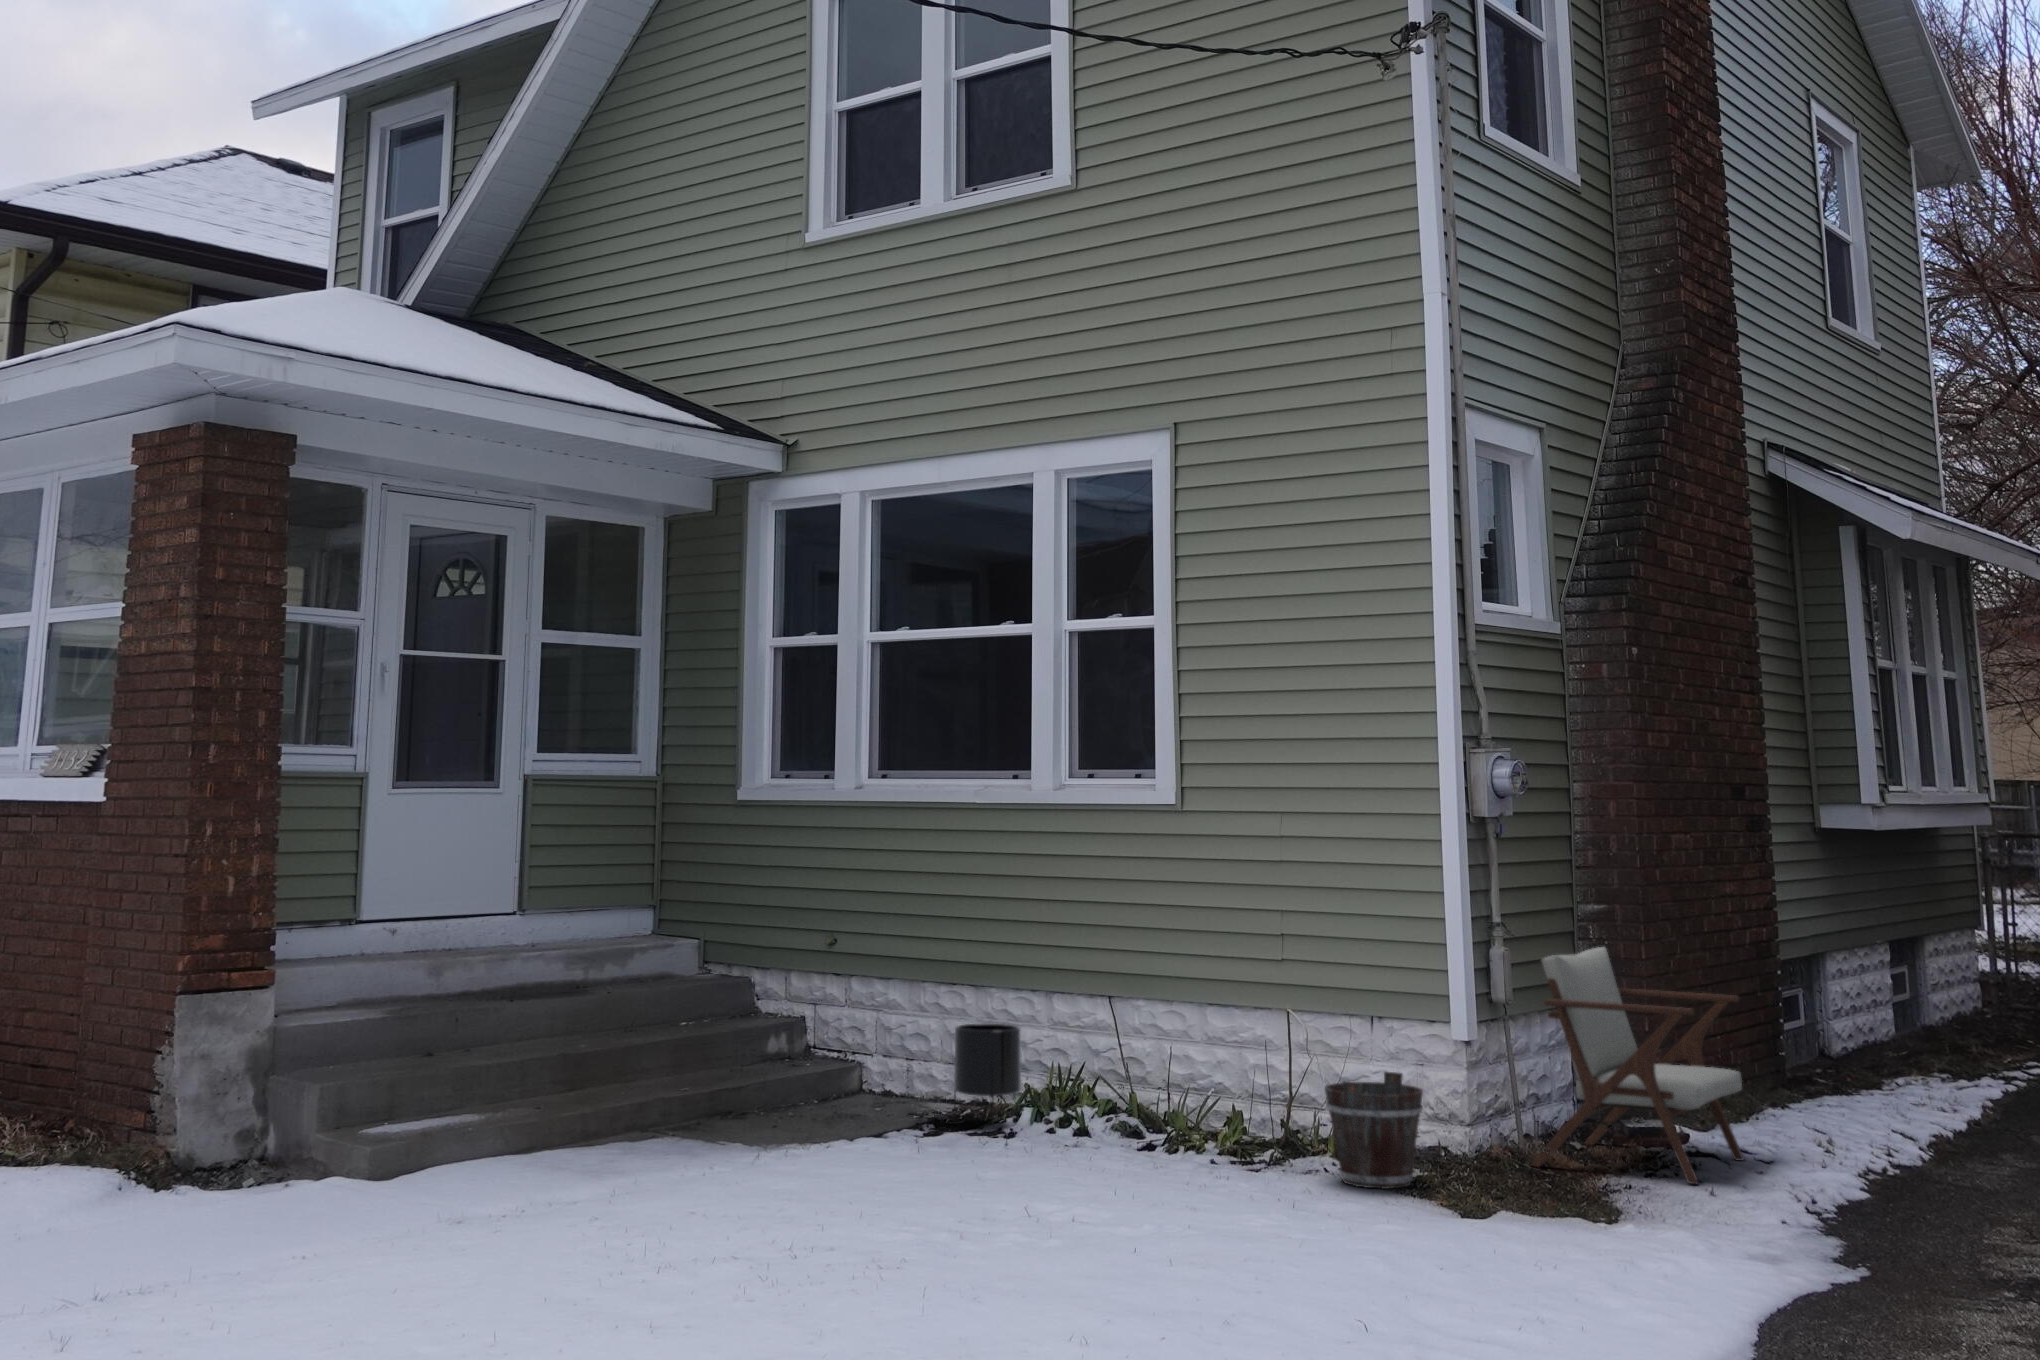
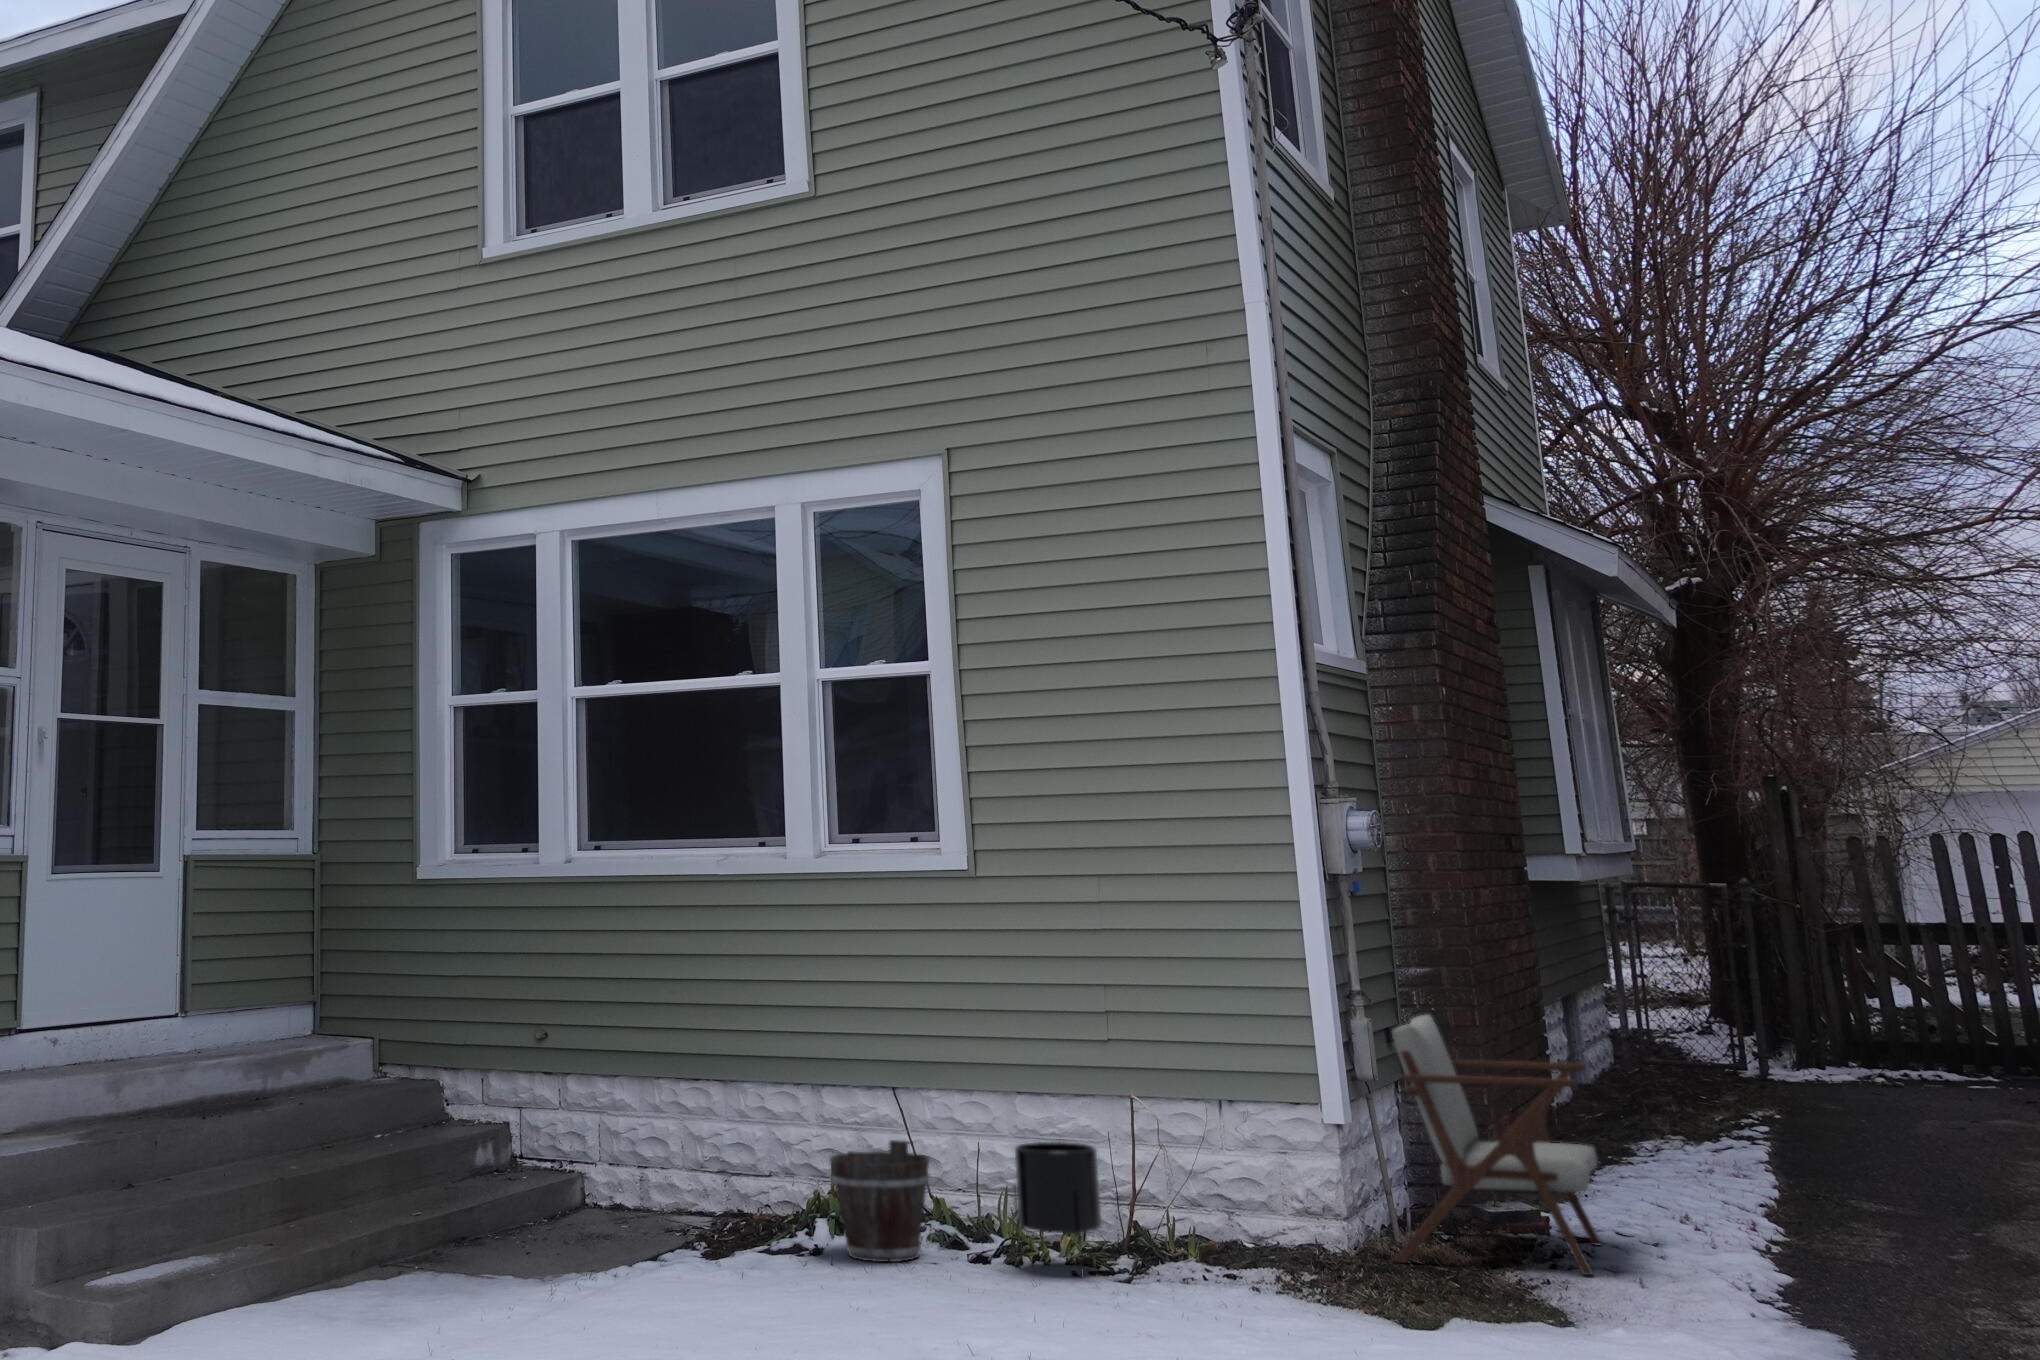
planter: present [954,1024,1021,1130] -> present [1015,1142,1102,1276]
bucket: present [1325,1072,1423,1189] -> present [830,1140,929,1262]

